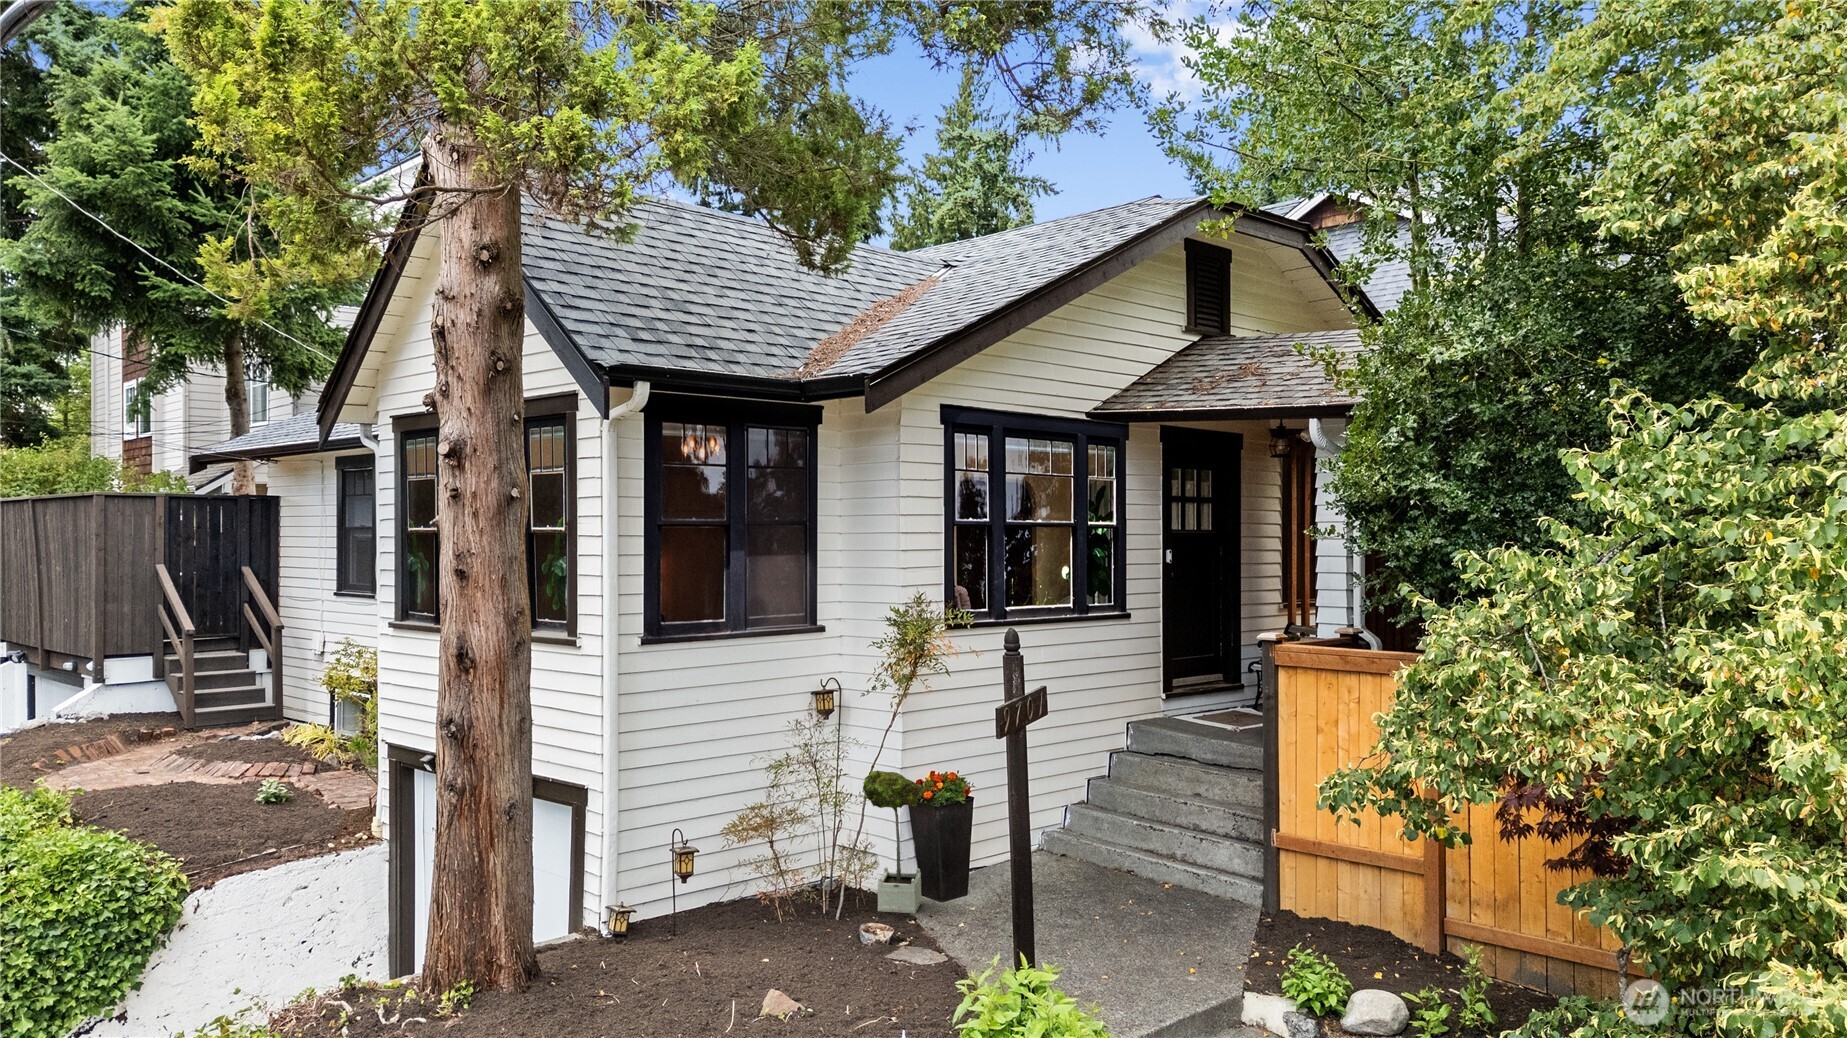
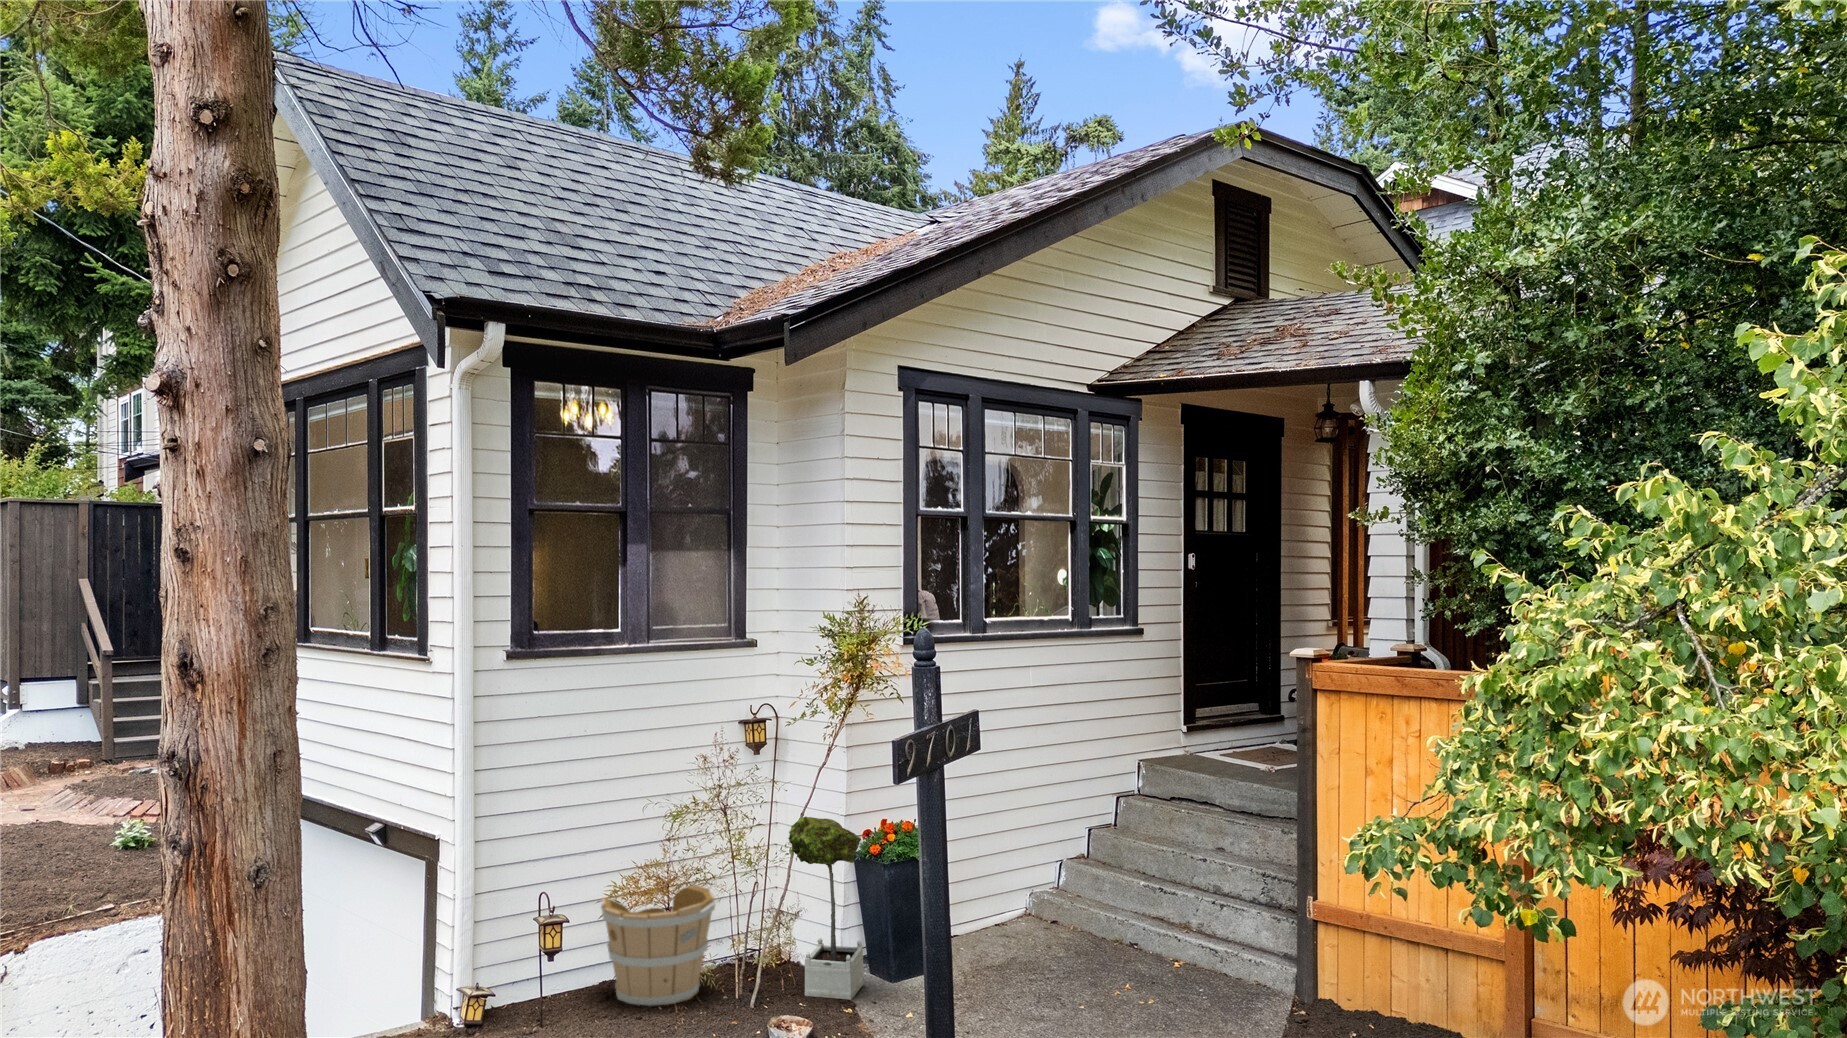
wooden bucket: none [715,824,807,922] -> present [601,885,716,1006]

